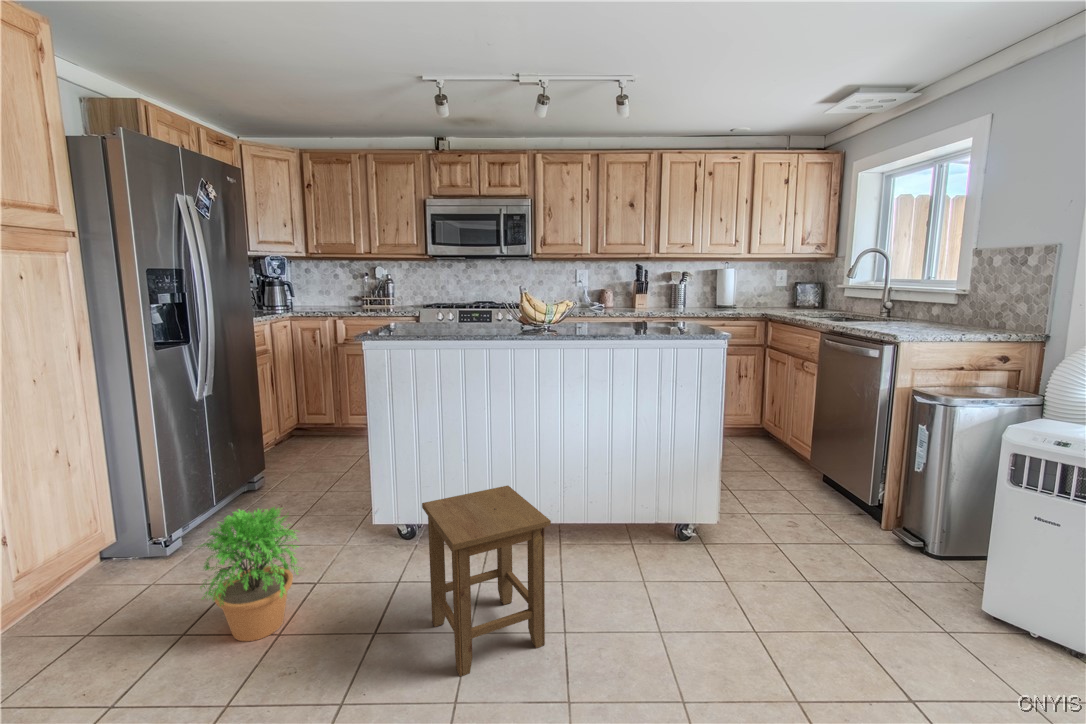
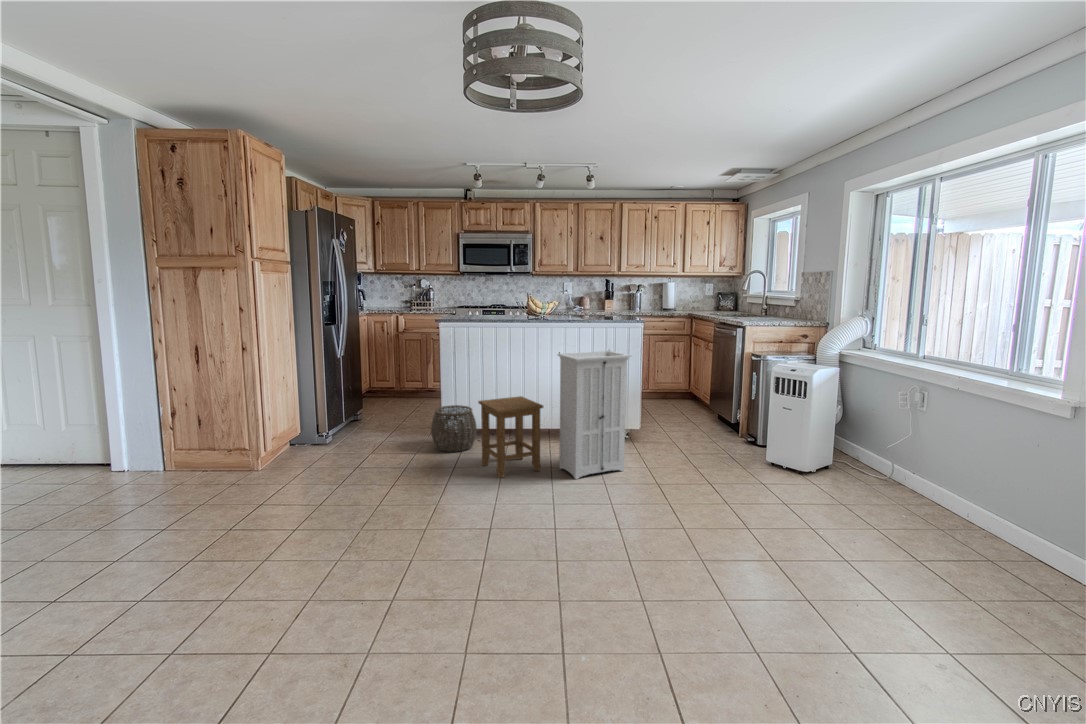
storage cabinet: none [579,398,736,682] -> present [558,350,632,479]
woven basket: none [347,485,432,580] -> present [431,405,477,452]
potted plant: present [201,507,298,641] -> none [363,402,418,469]

